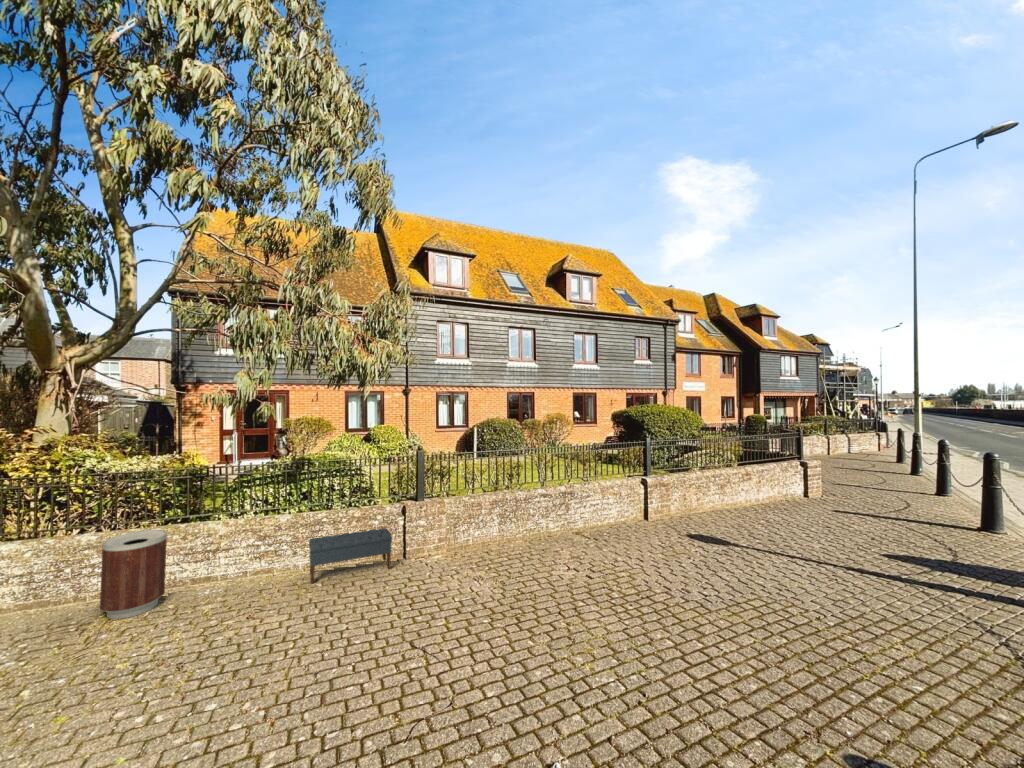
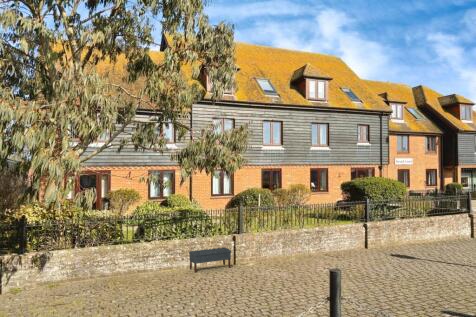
trash can: present [100,530,167,619] -> none [109,244,132,283]

